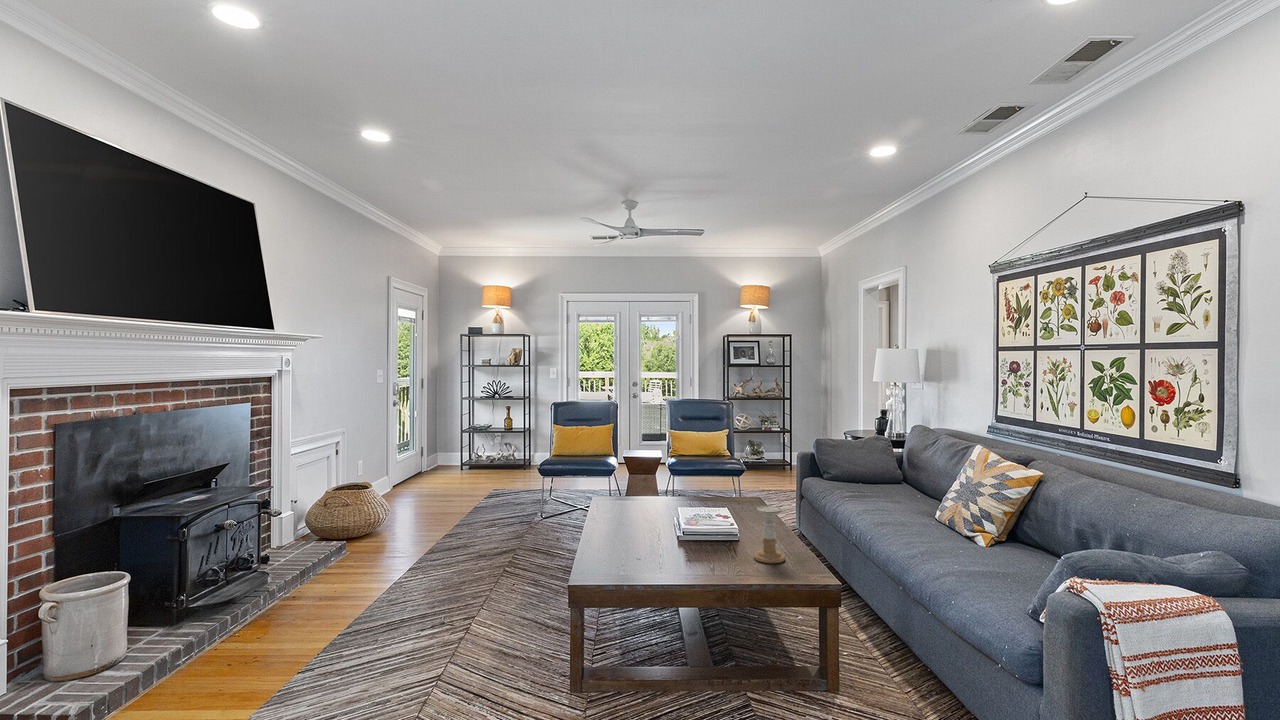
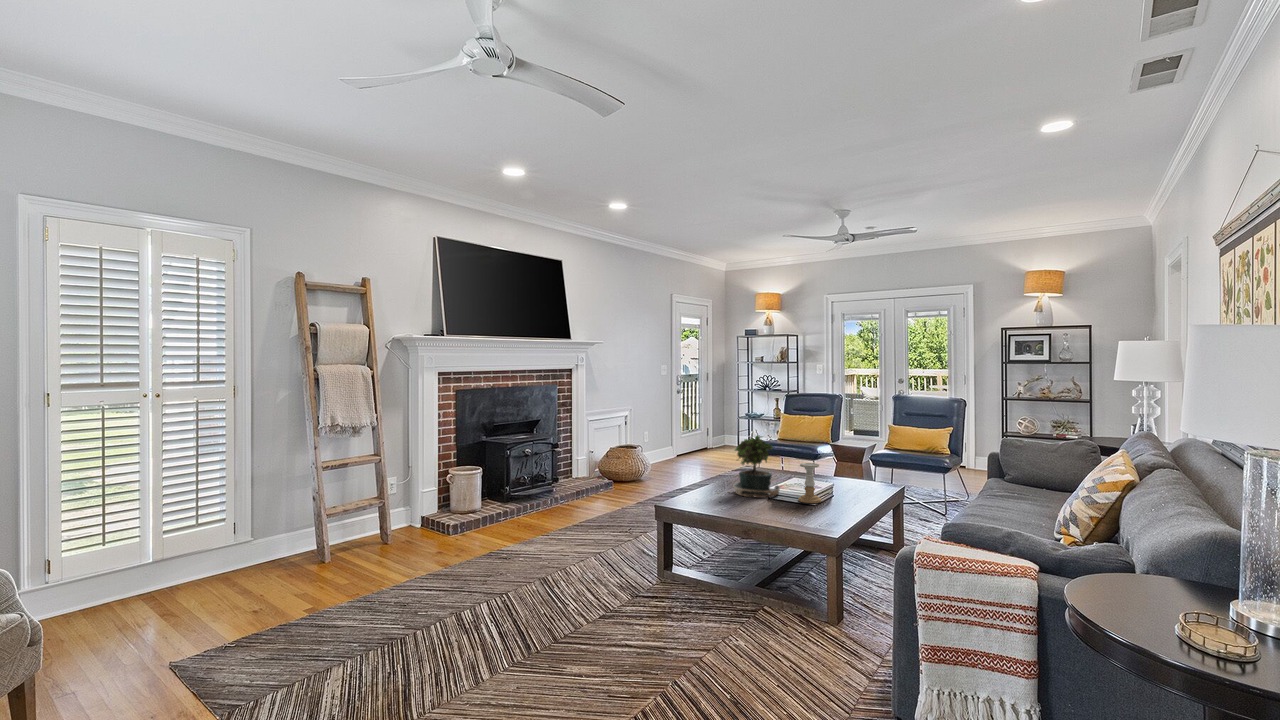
potted plant: none [637,473,722,567] -> present [733,435,780,498]

